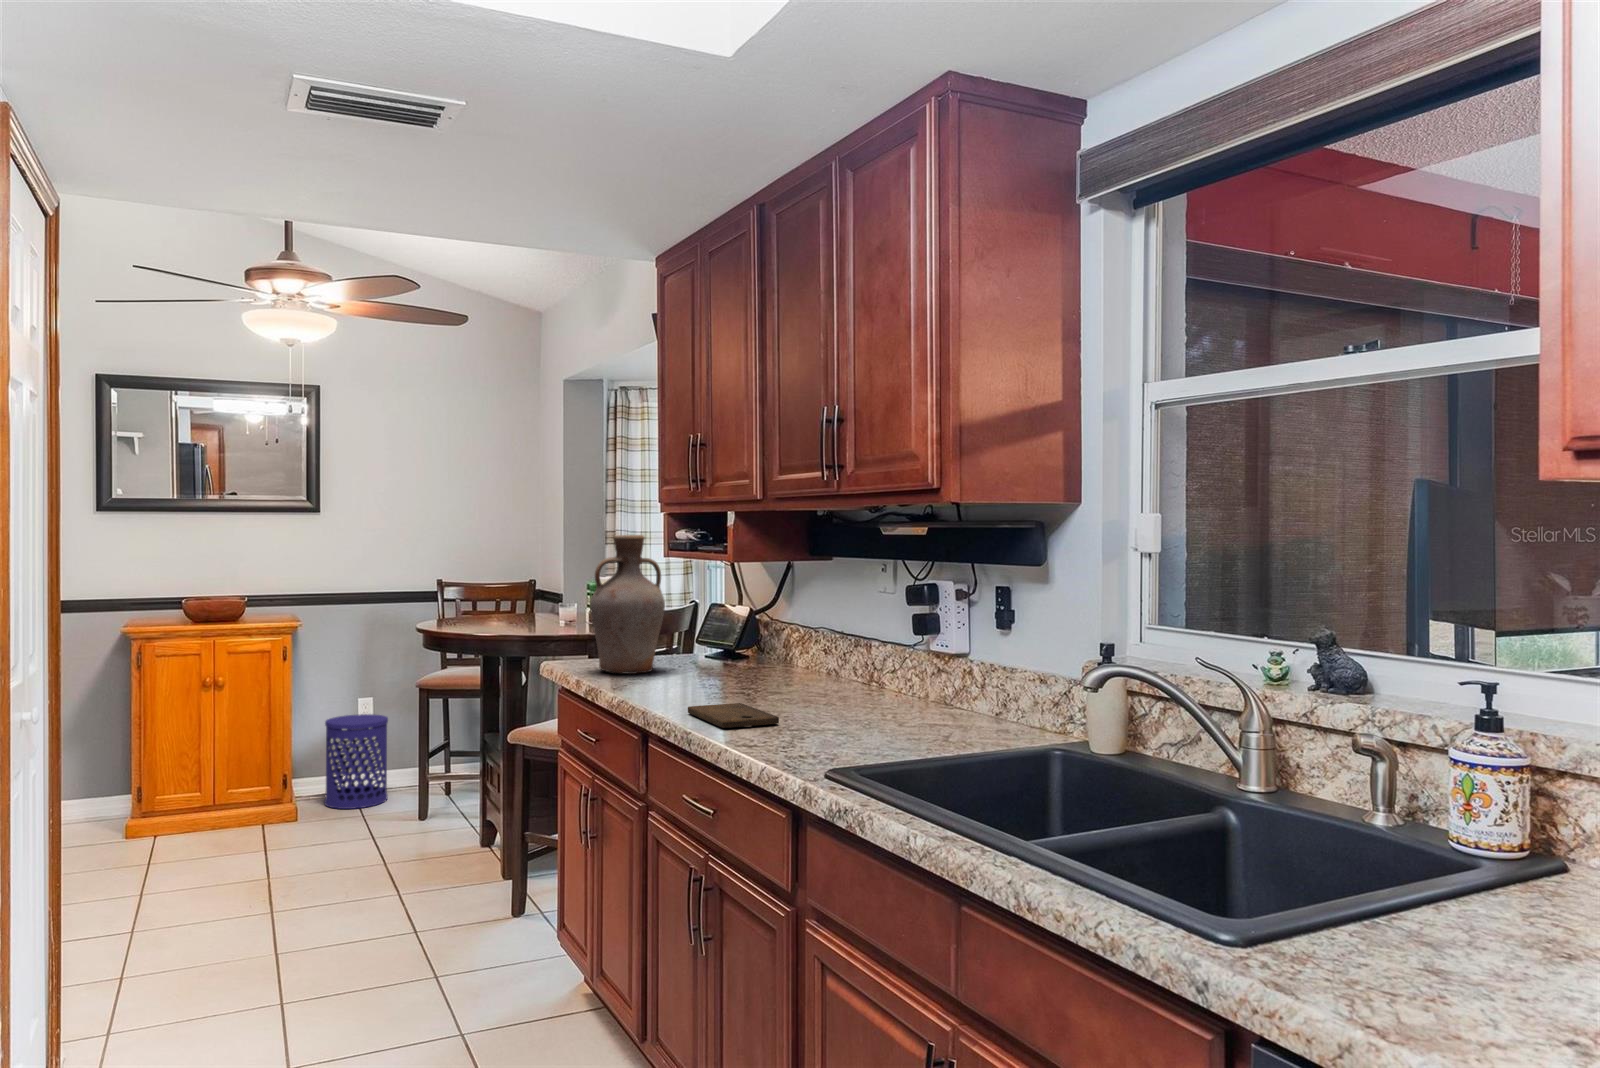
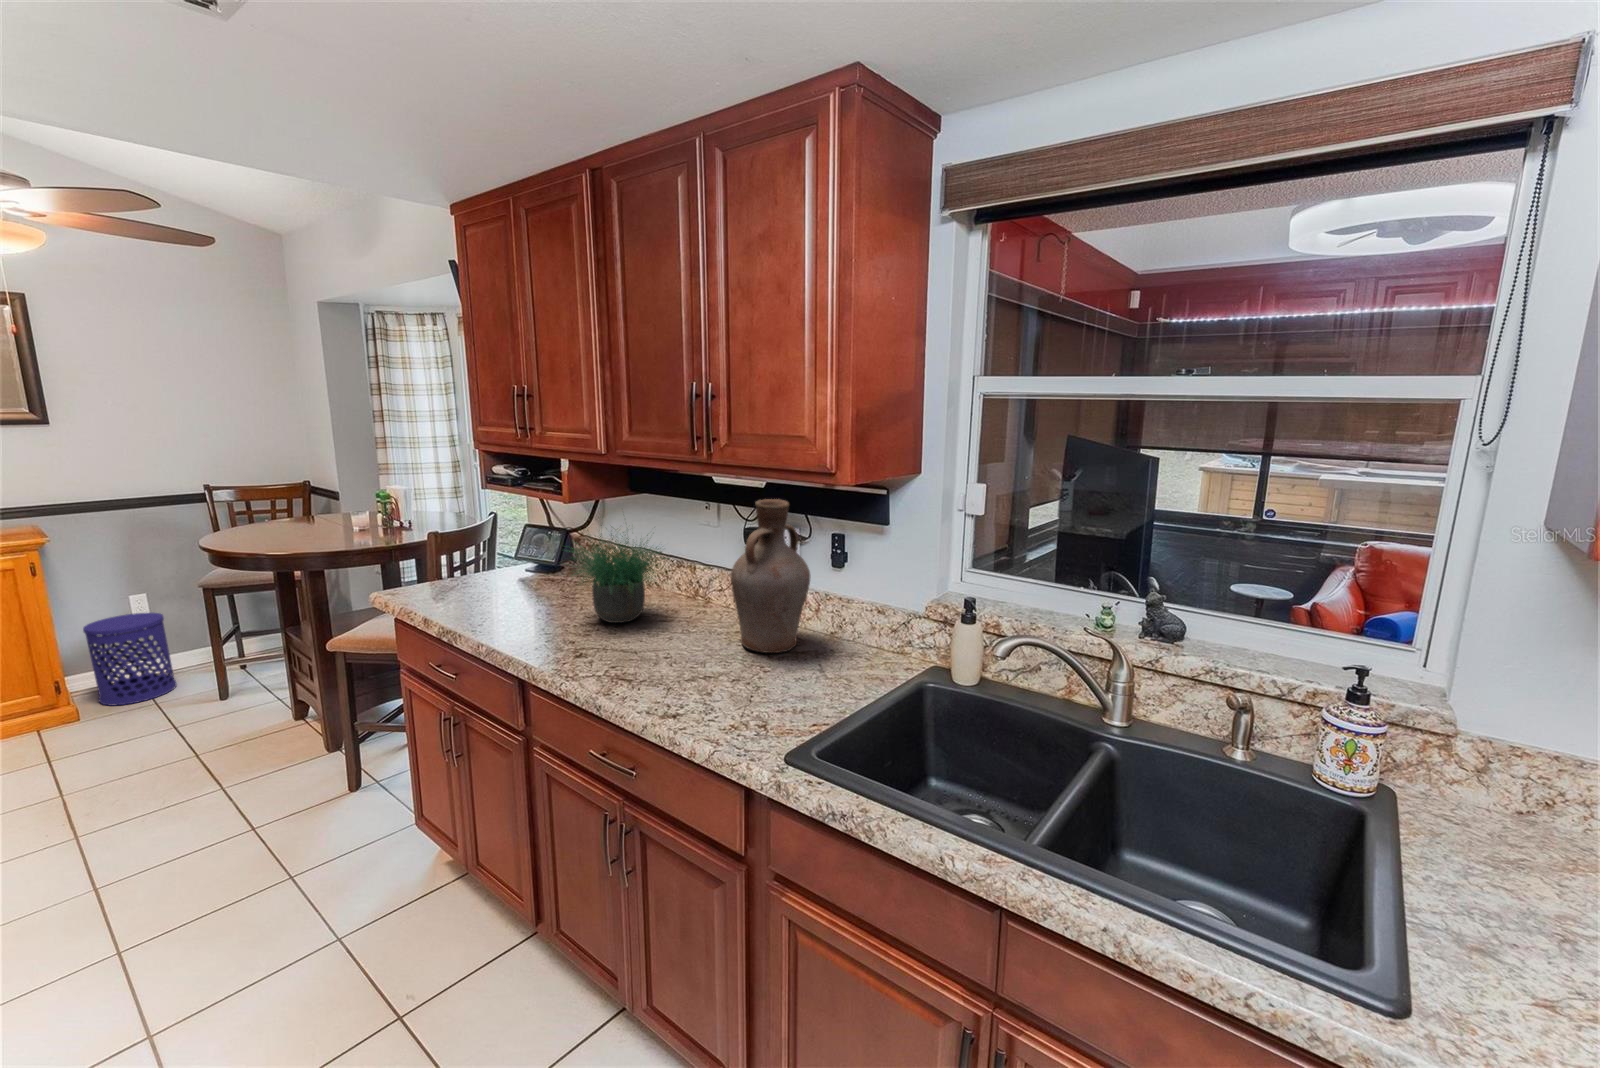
vase: present [590,535,665,674] -> present [731,499,810,653]
potted plant: none [704,556,834,693] -> present [572,525,660,623]
cutting board: present [688,703,779,728] -> none [574,650,673,695]

